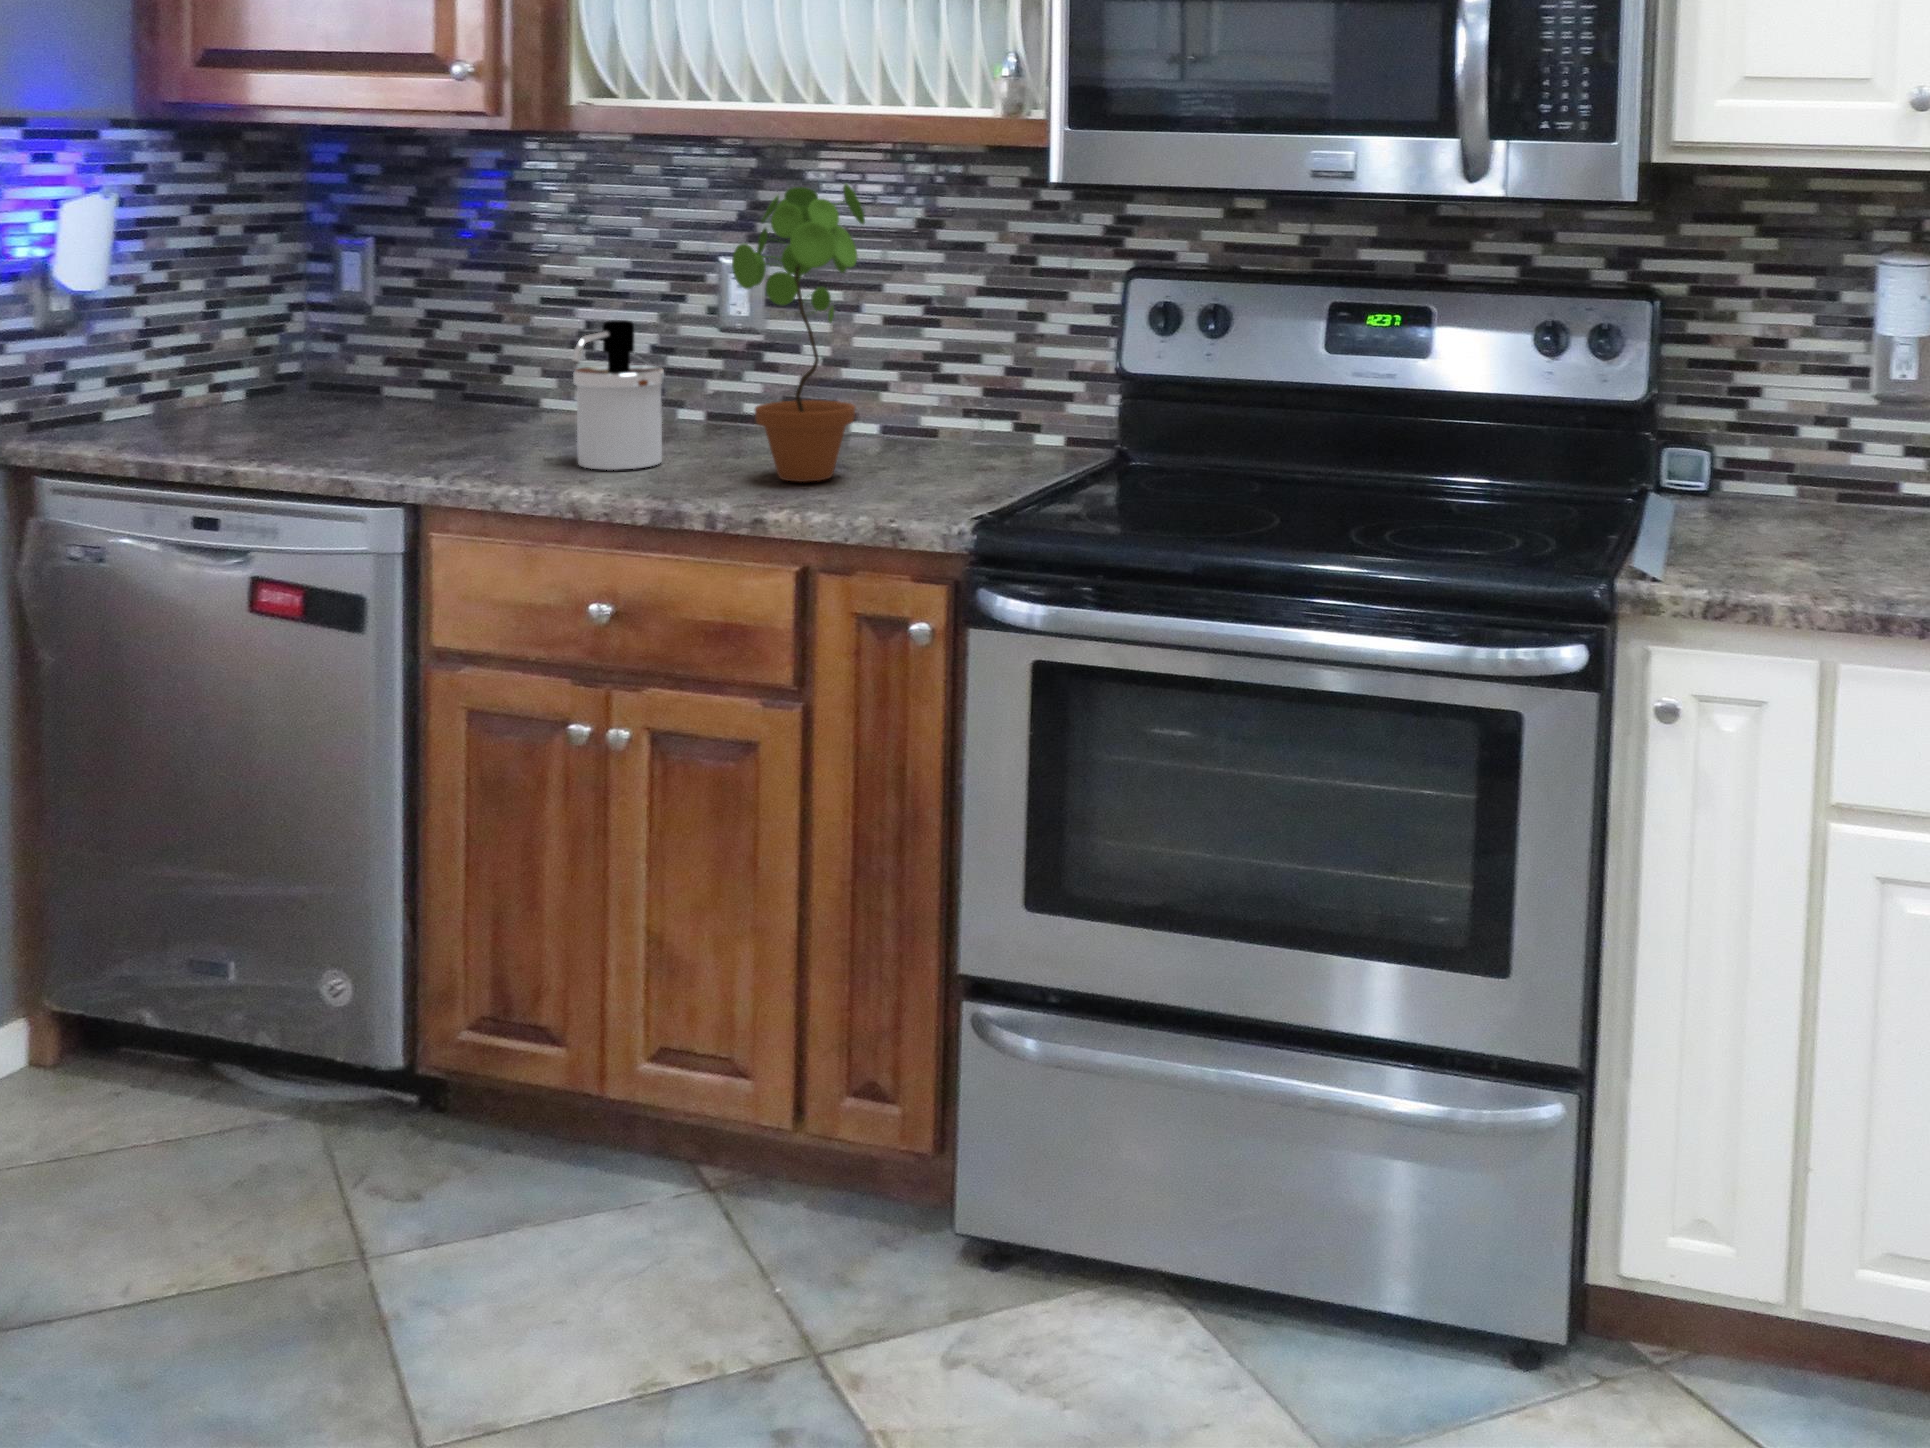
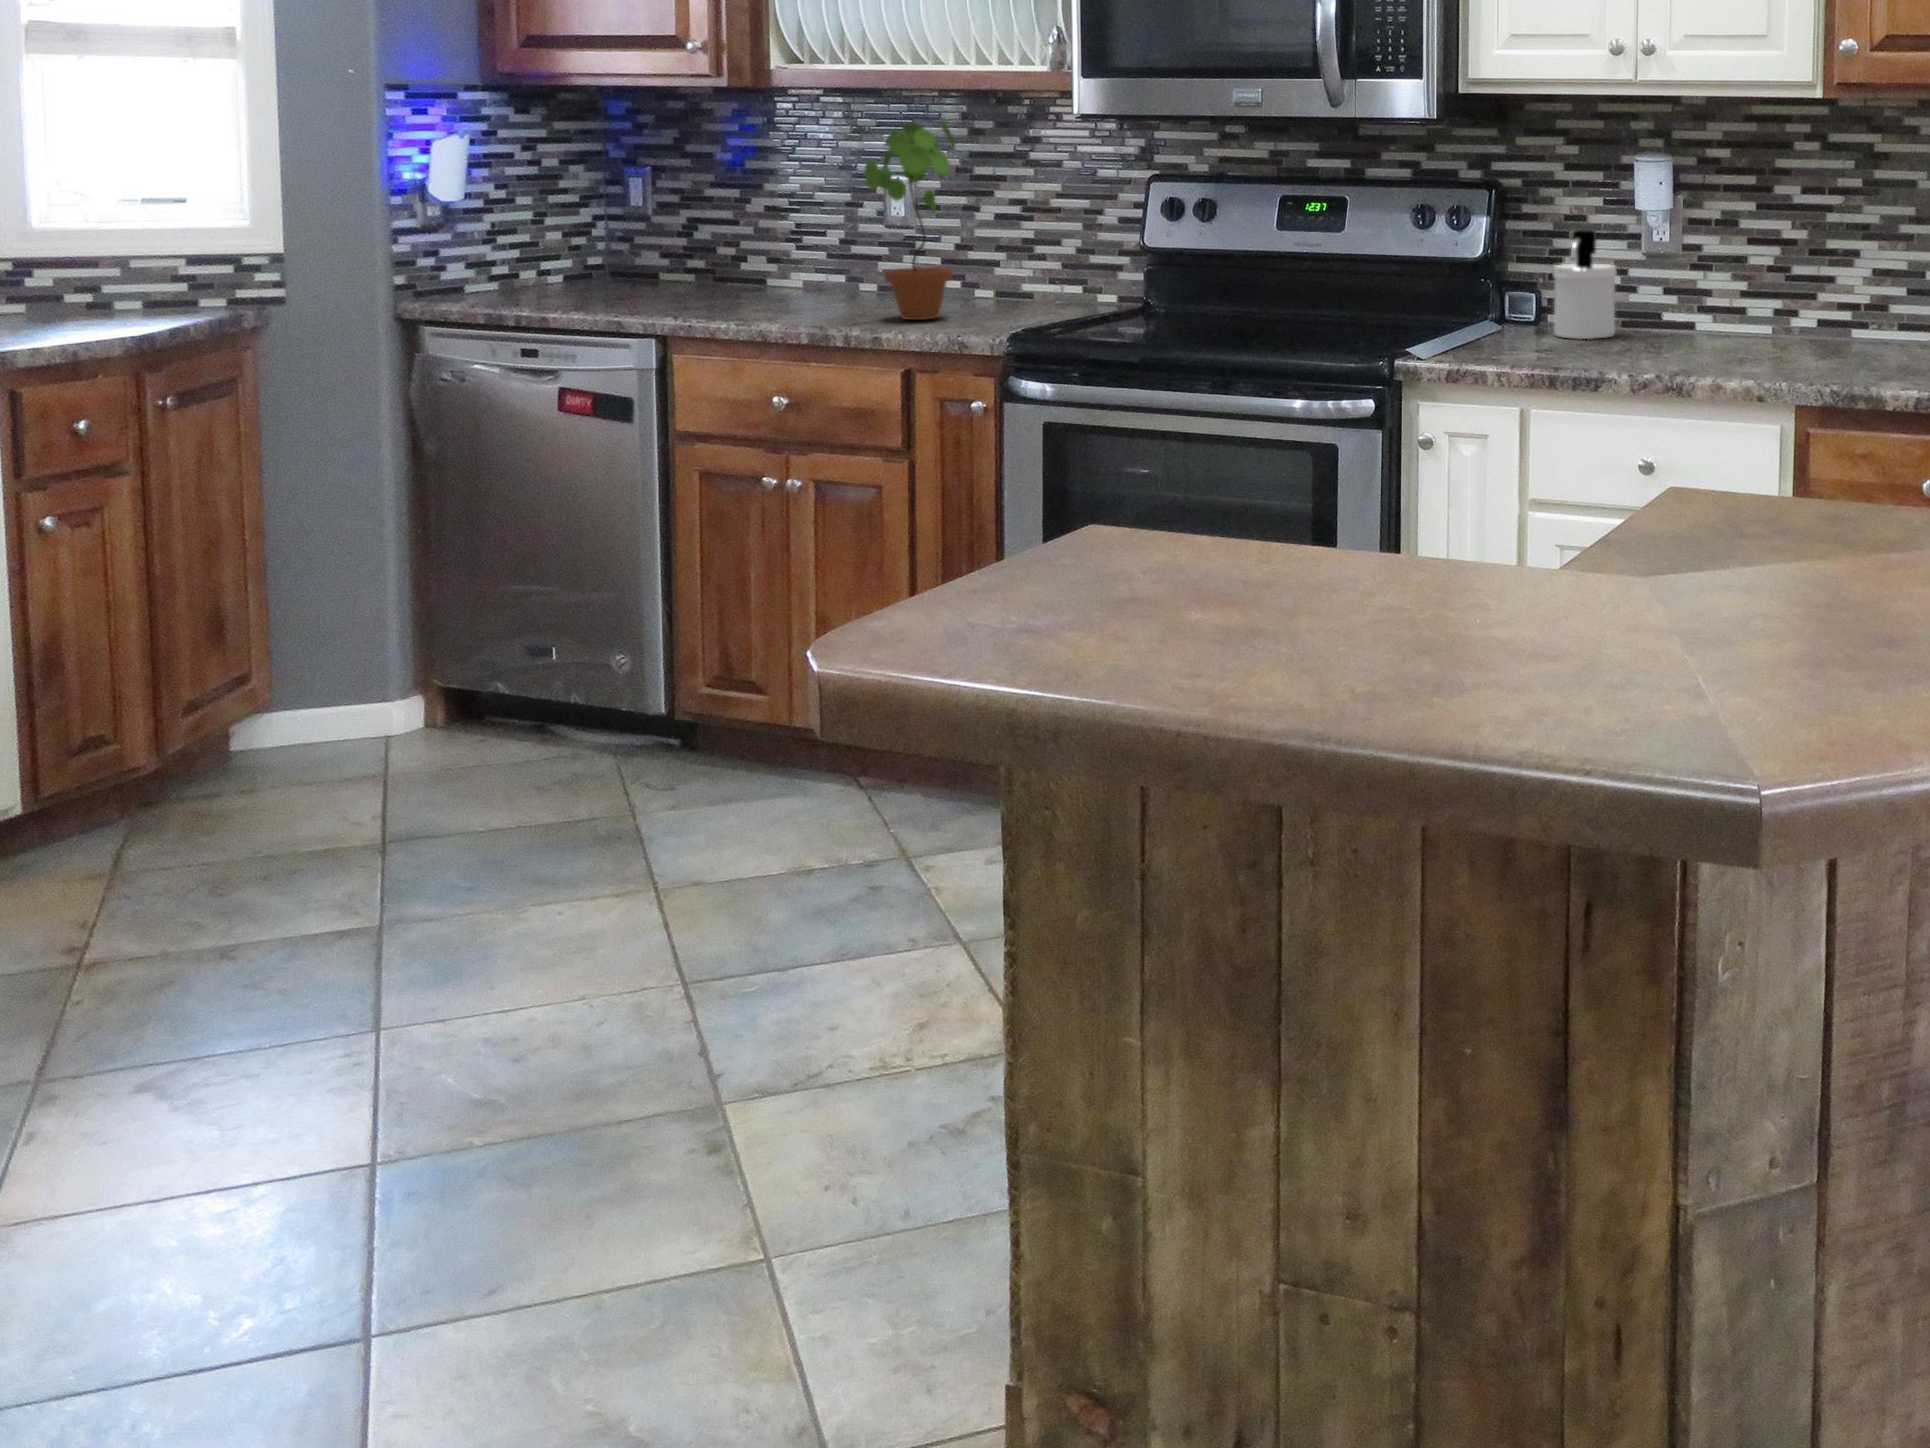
soap dispenser: present [572,320,664,470] -> present [1552,230,1617,339]

